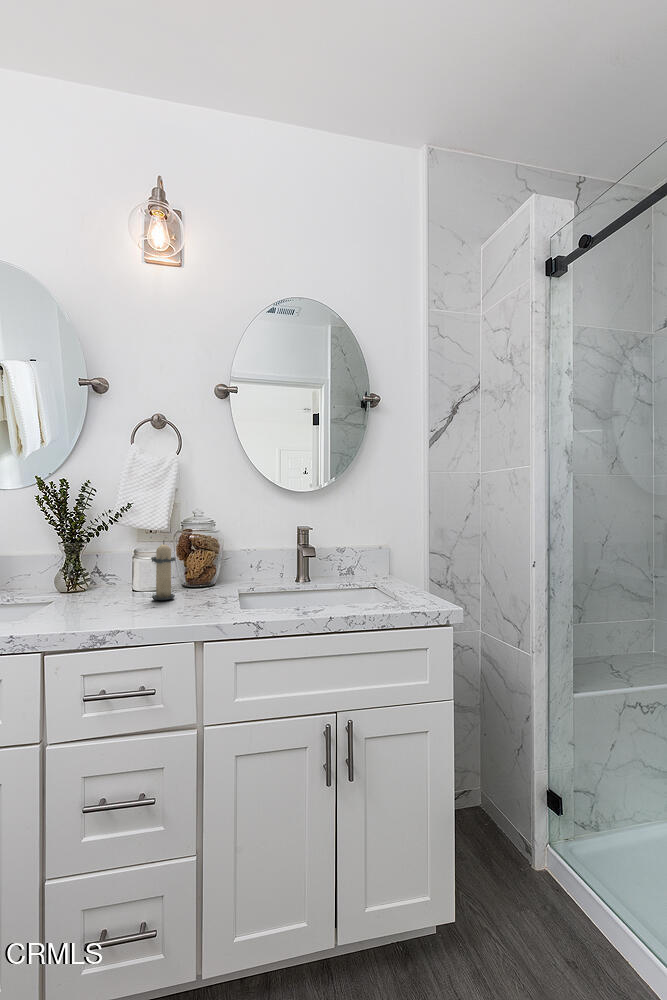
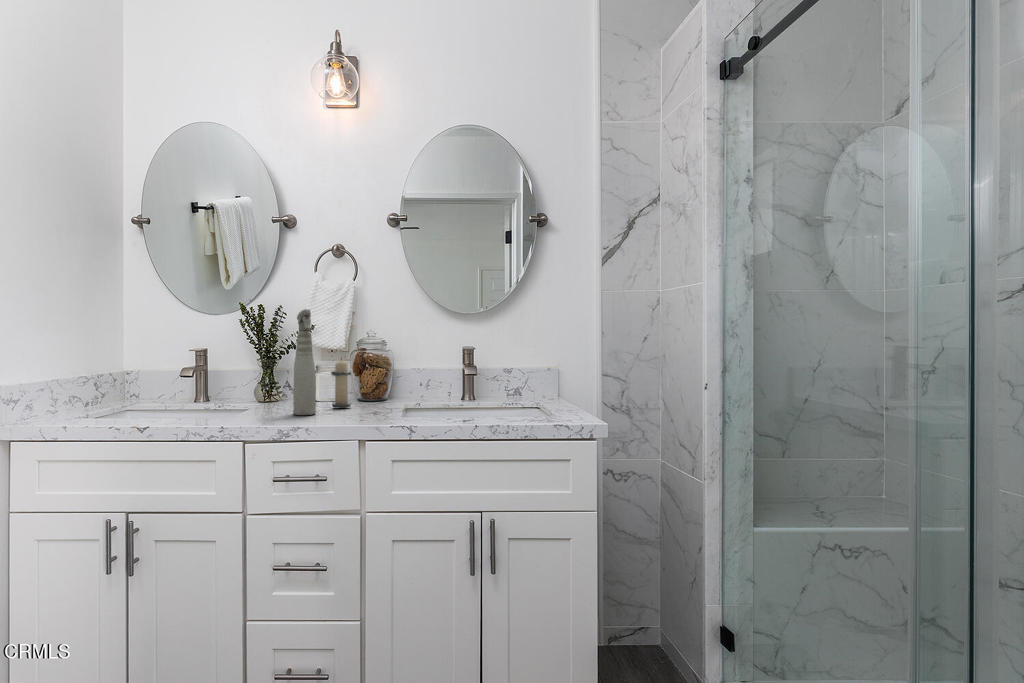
spray bottle: none [102,485,133,622] -> present [293,309,316,415]

